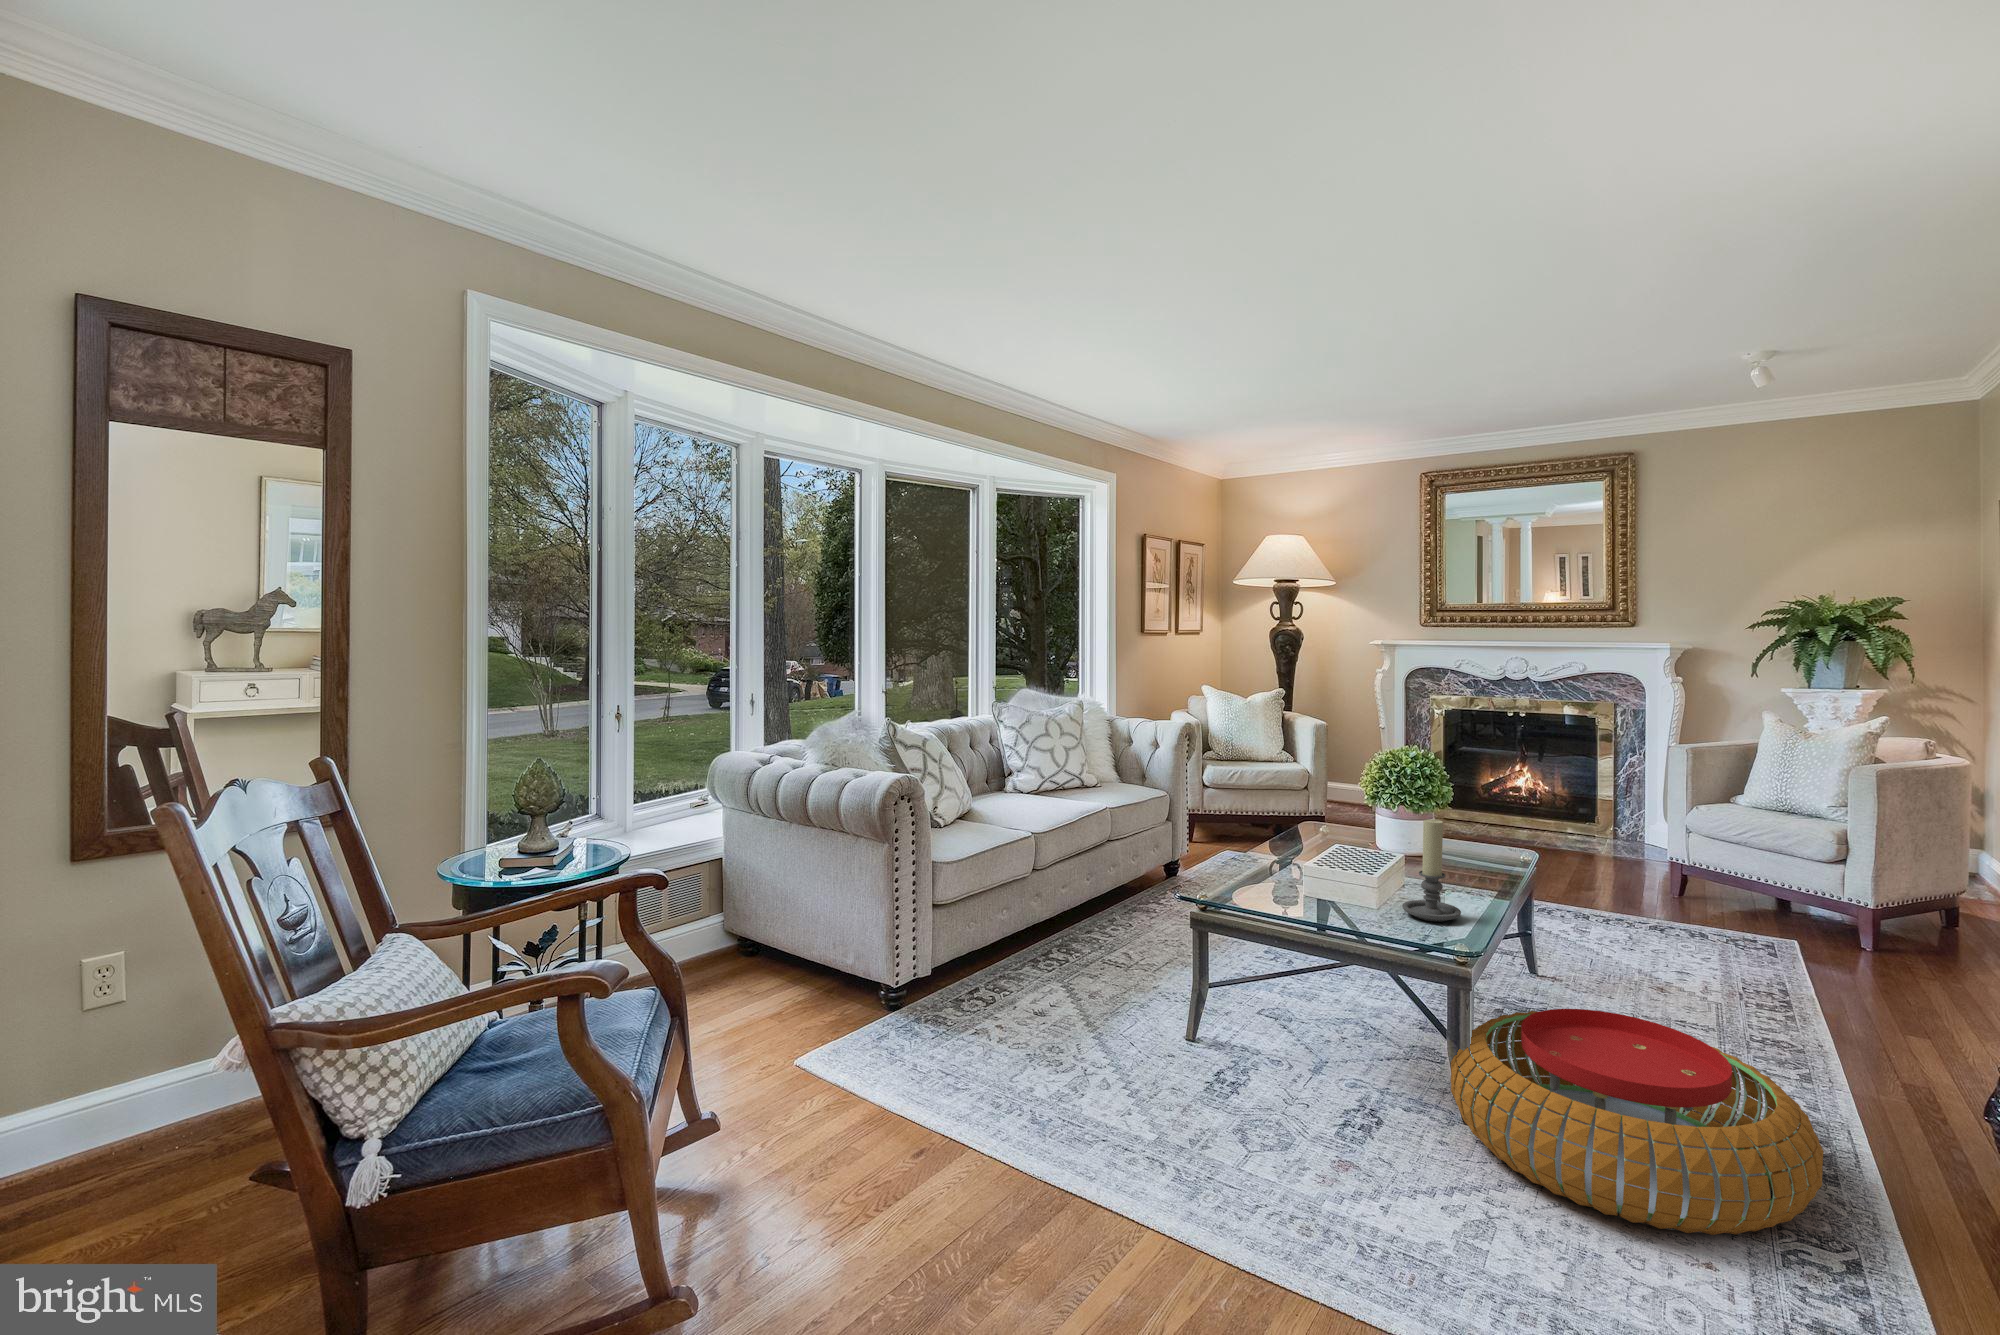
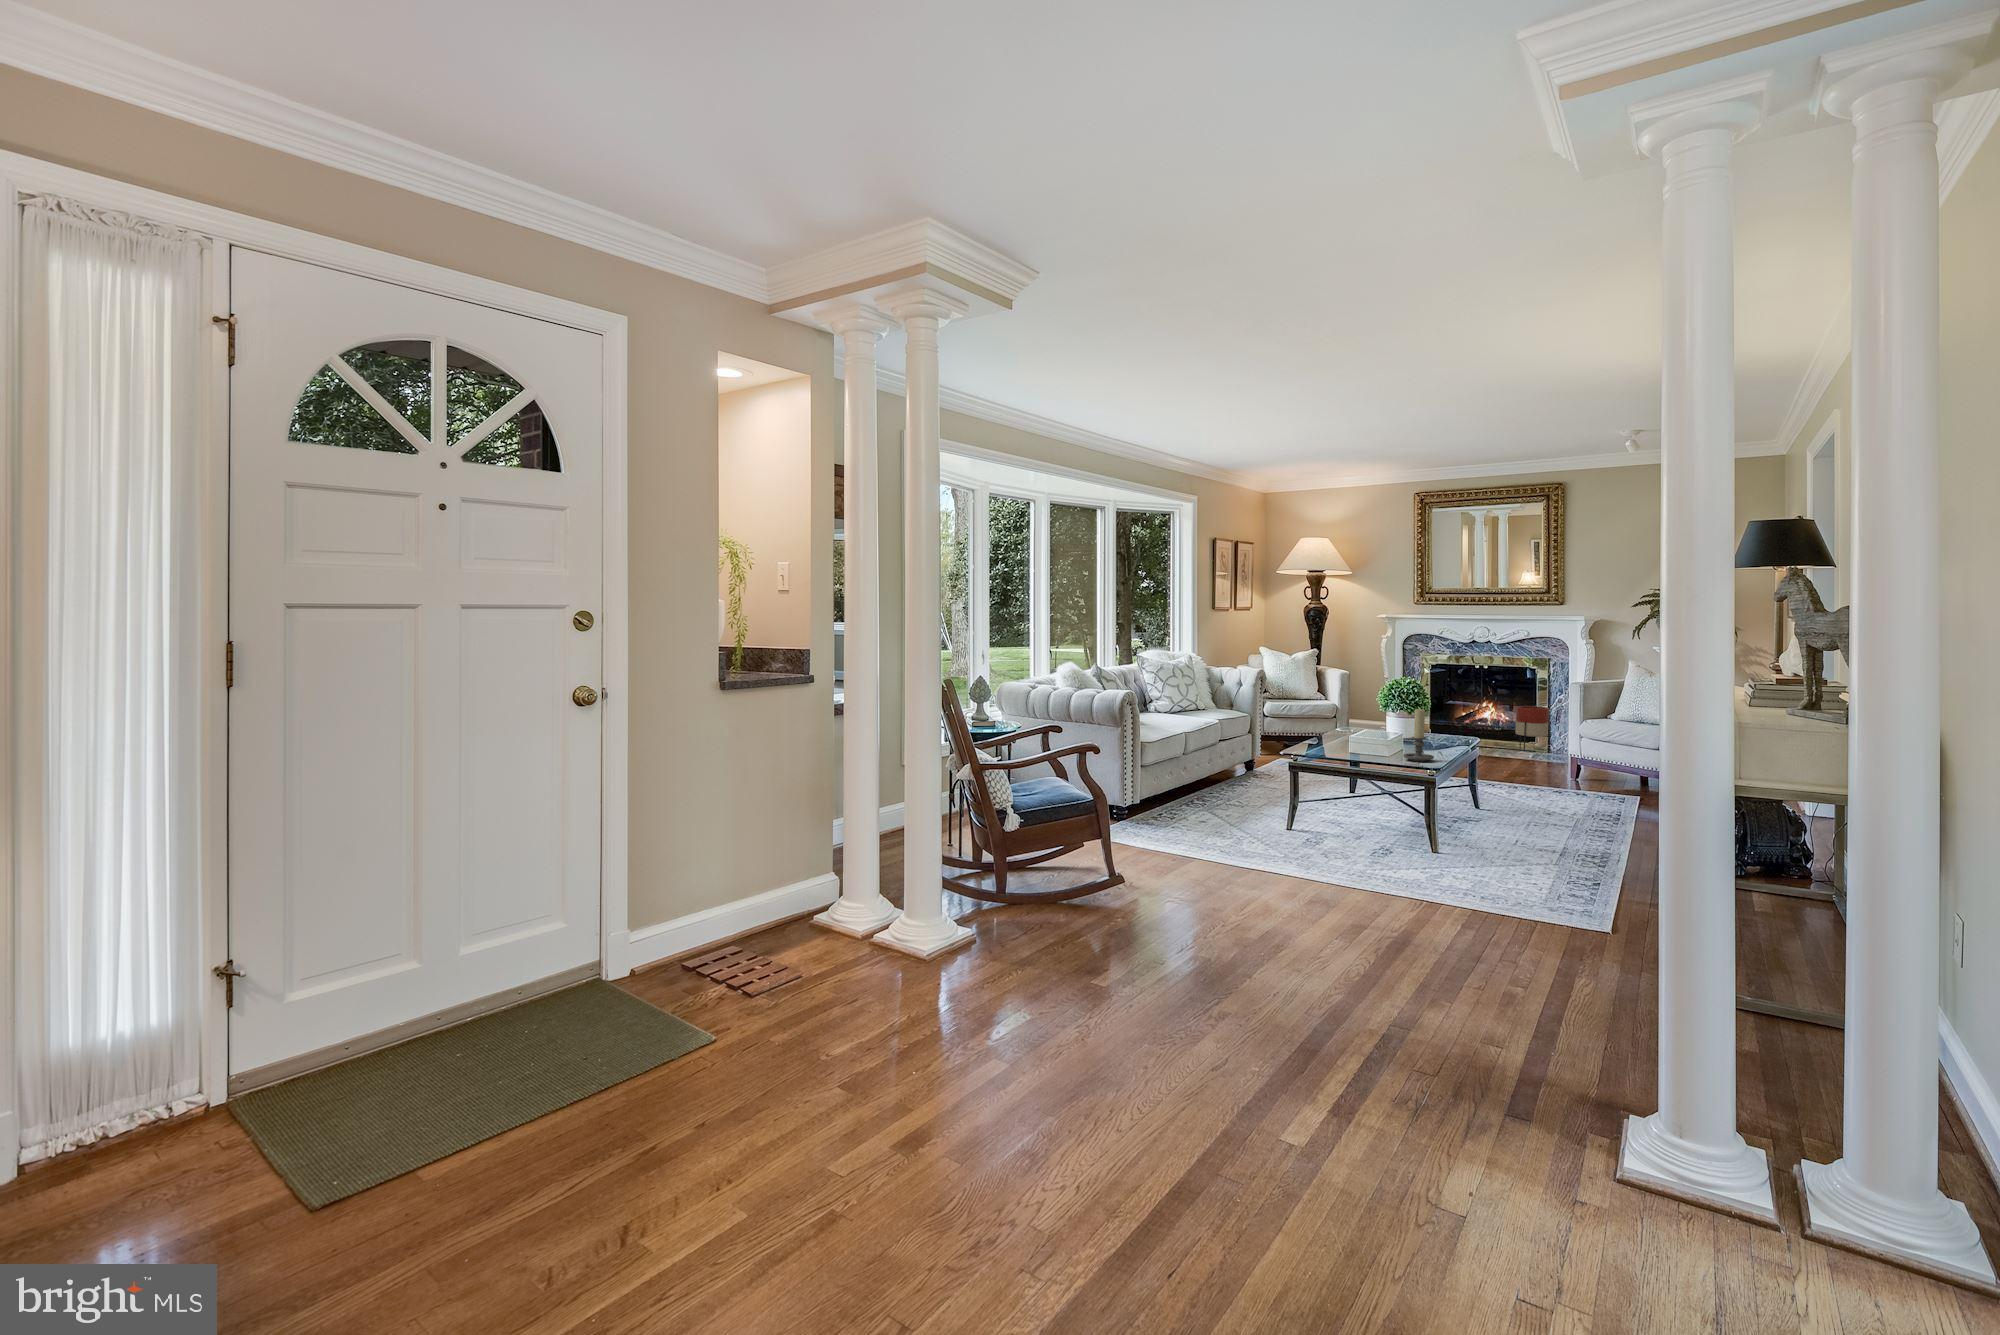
planter: none [1568,772,1620,840] -> present [1515,706,1551,751]
pouf: present [1450,1009,1824,1235] -> none [1427,797,1591,873]

